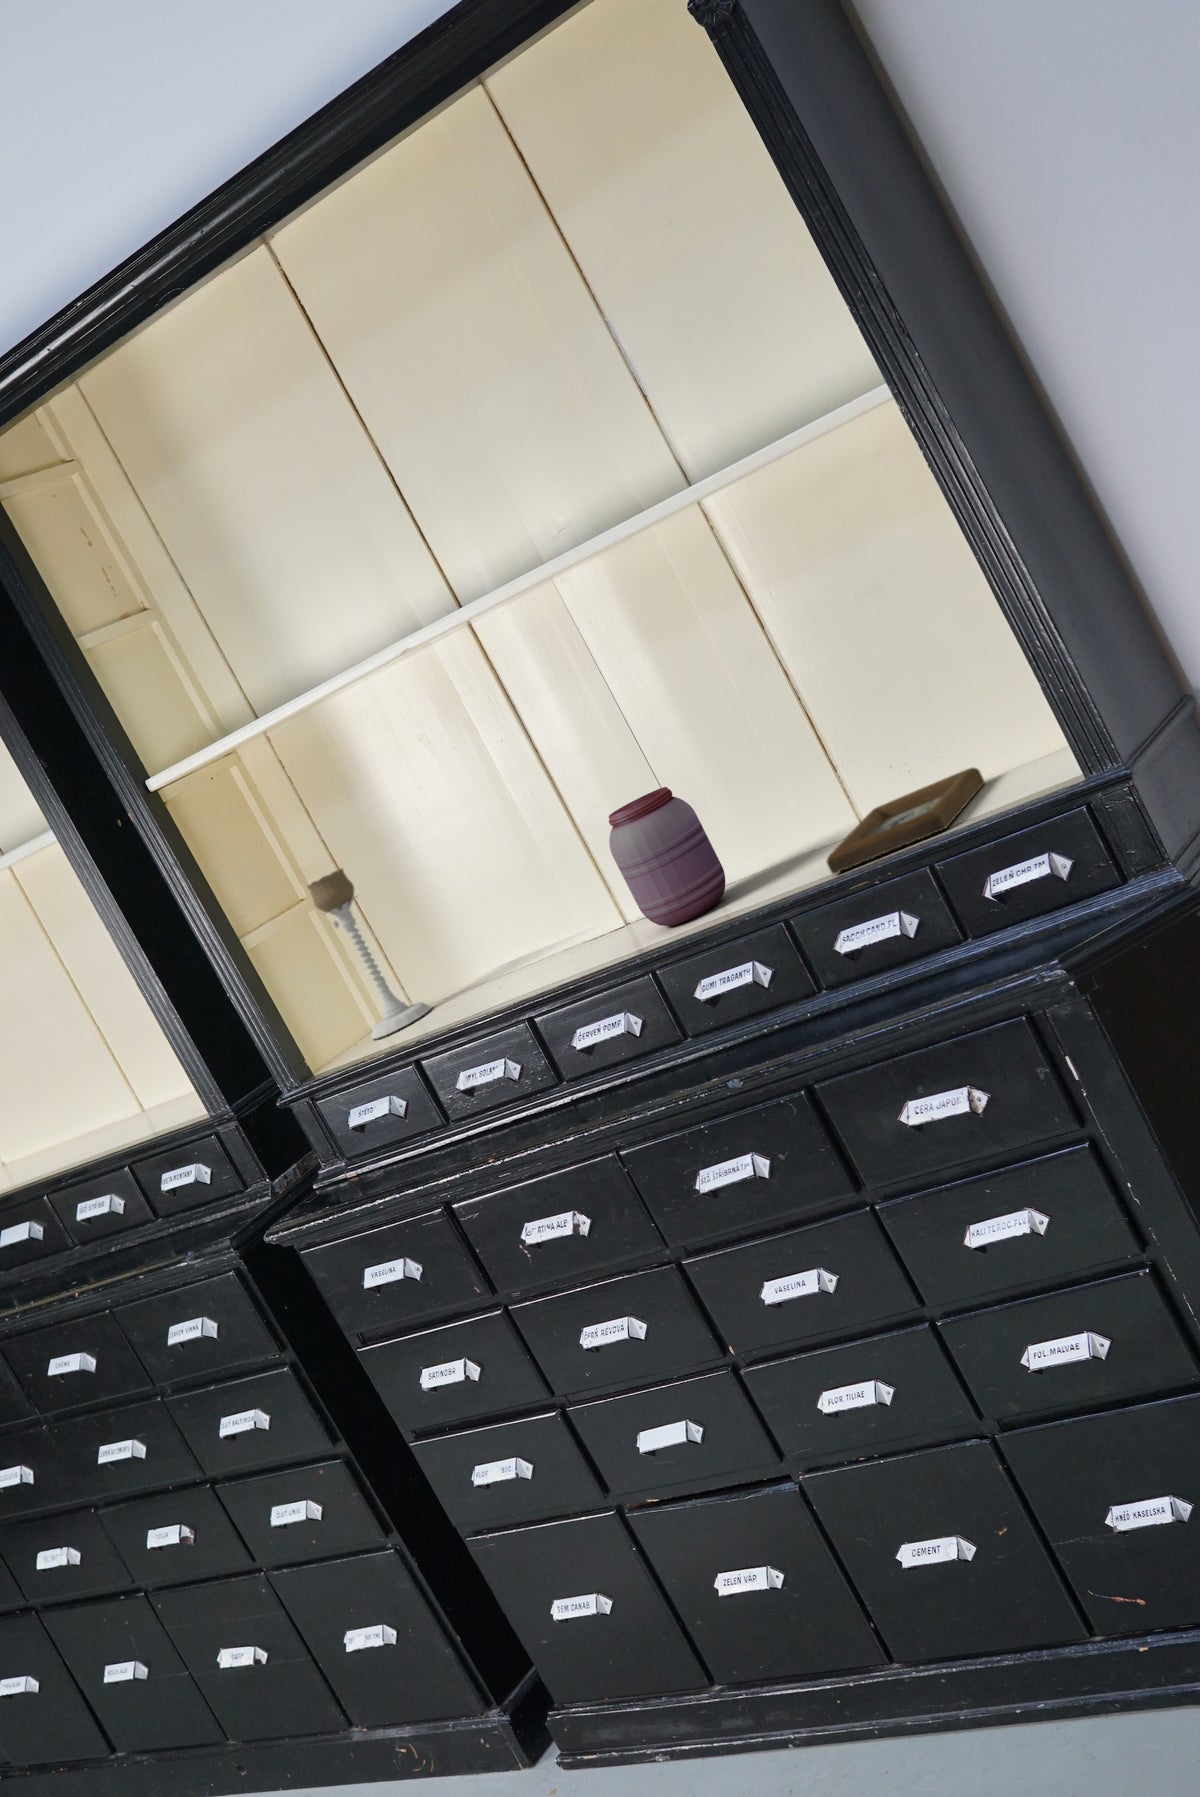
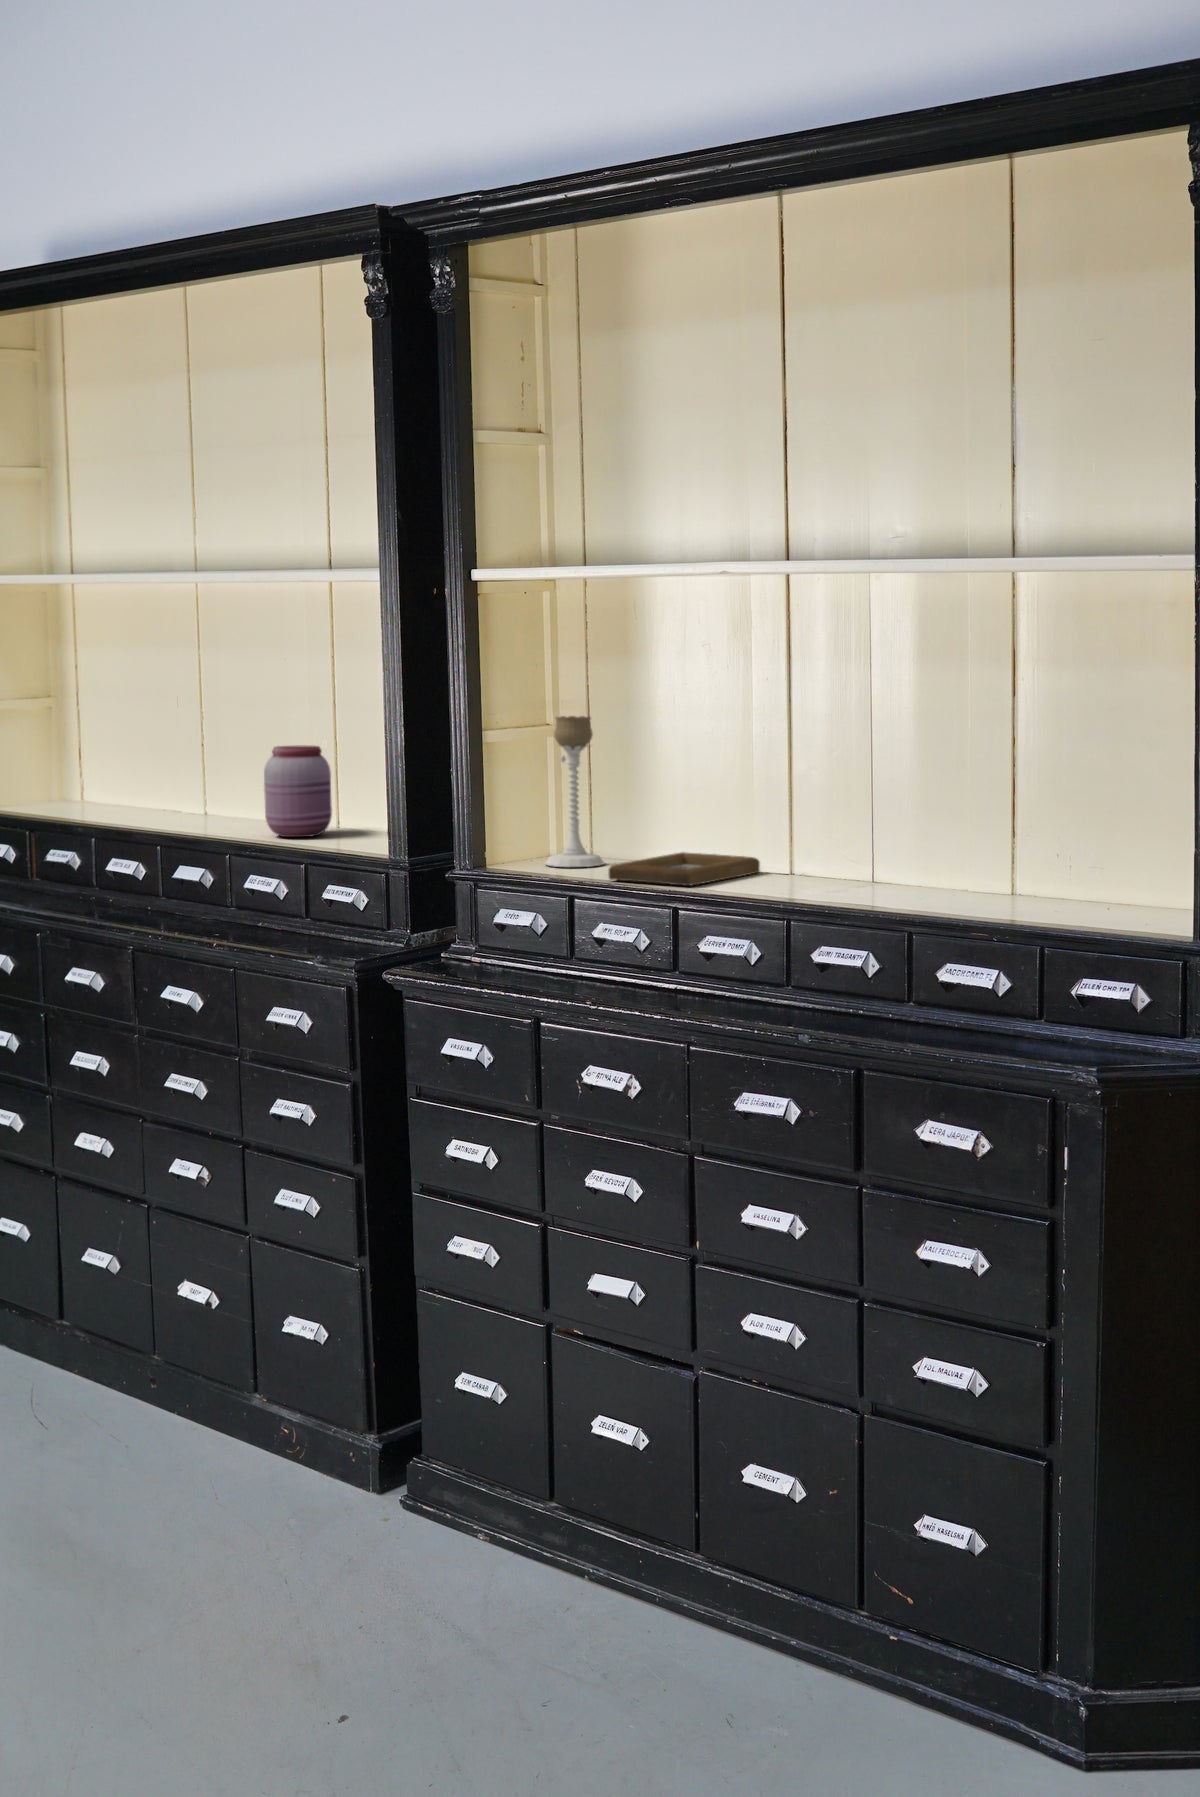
picture frame: present [826,768,985,874] -> present [609,852,760,886]
jar: present [609,787,725,926] -> present [264,746,332,837]

